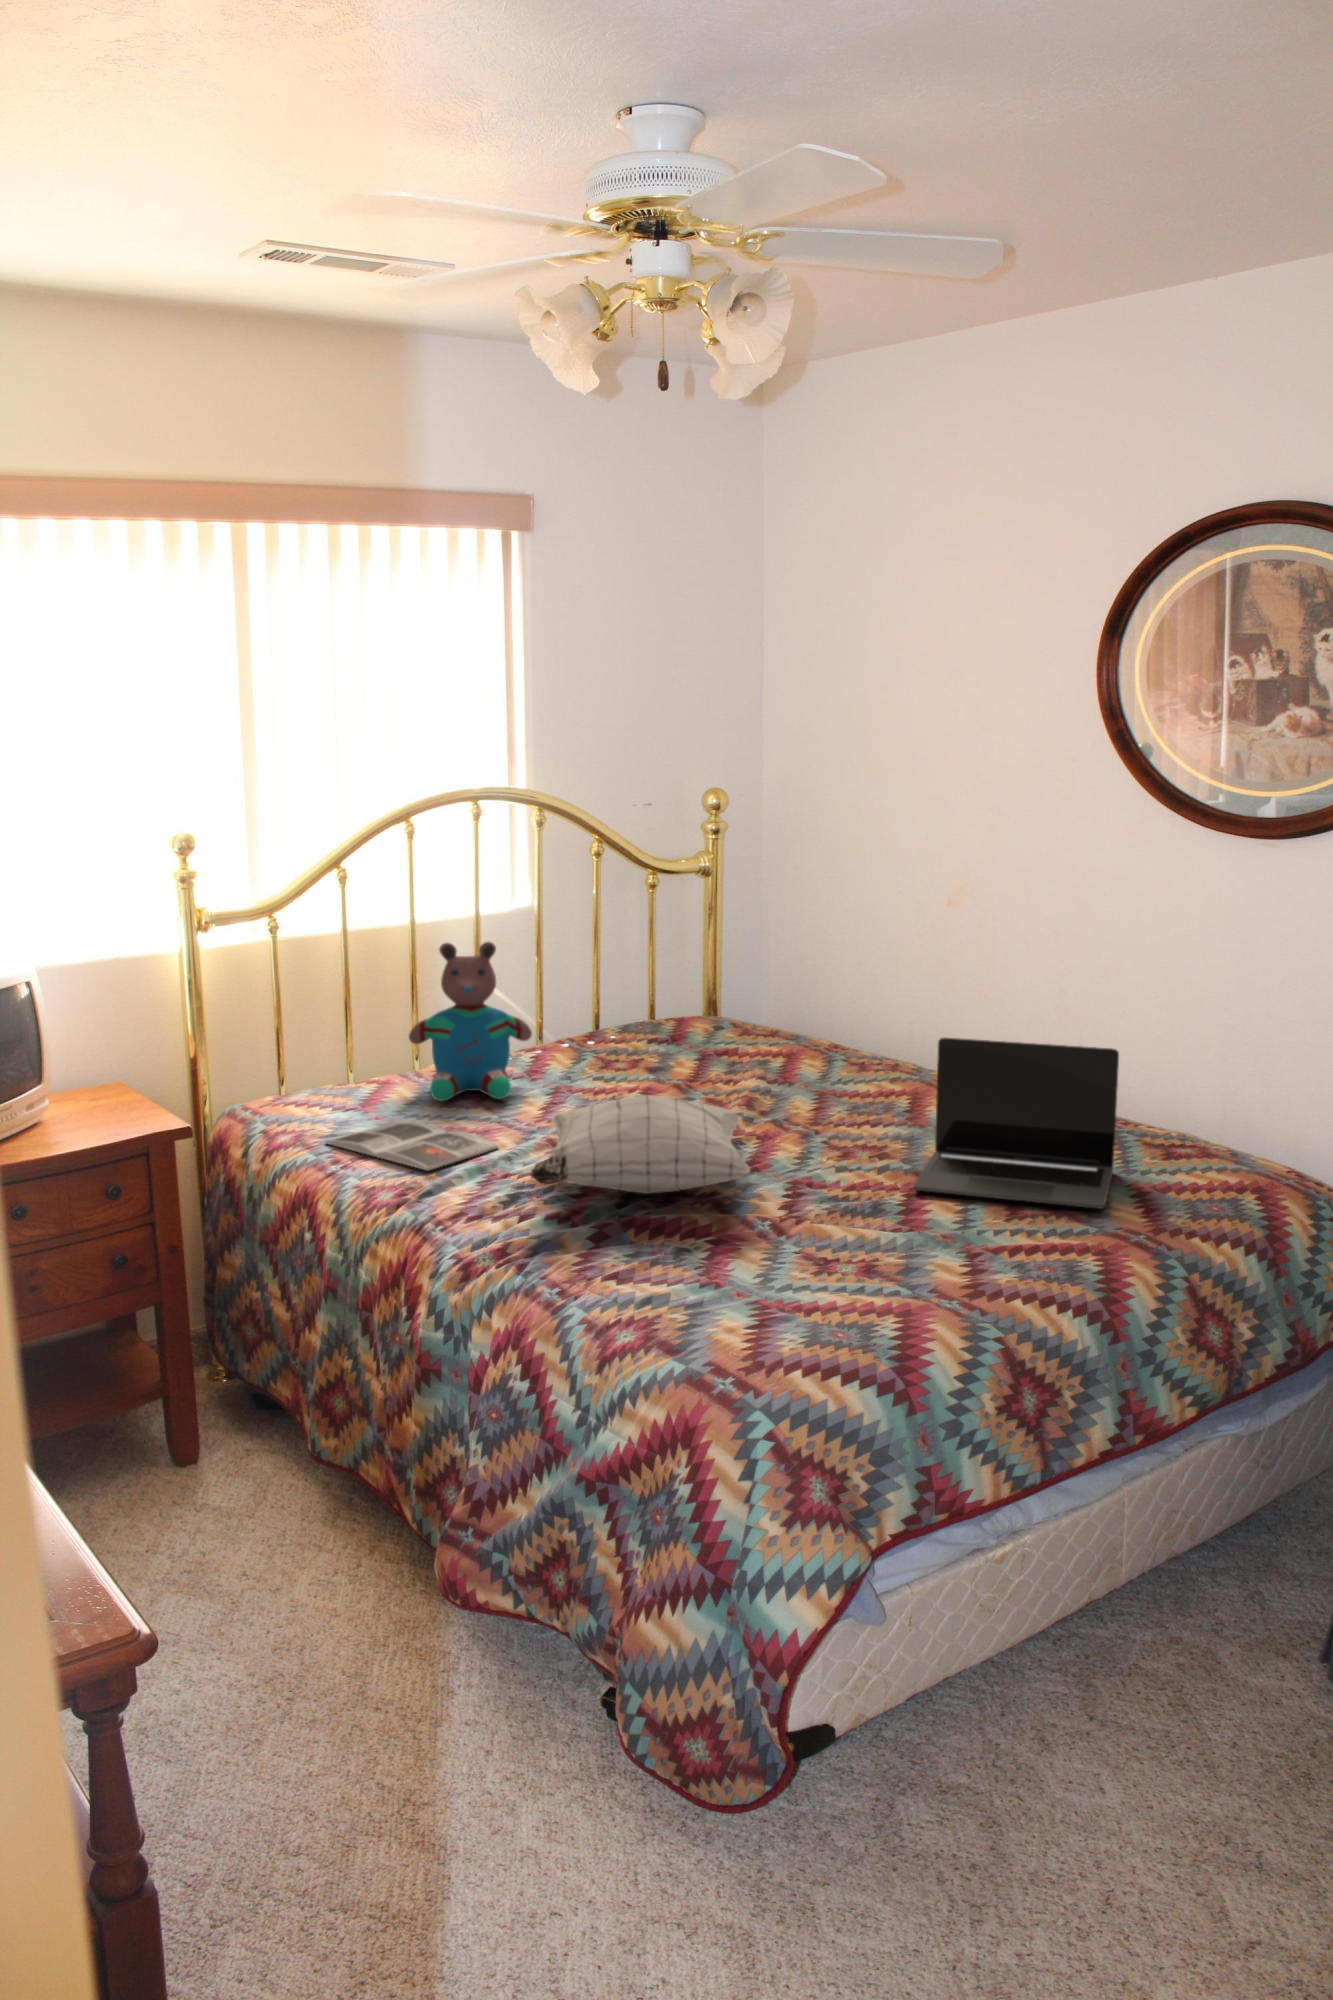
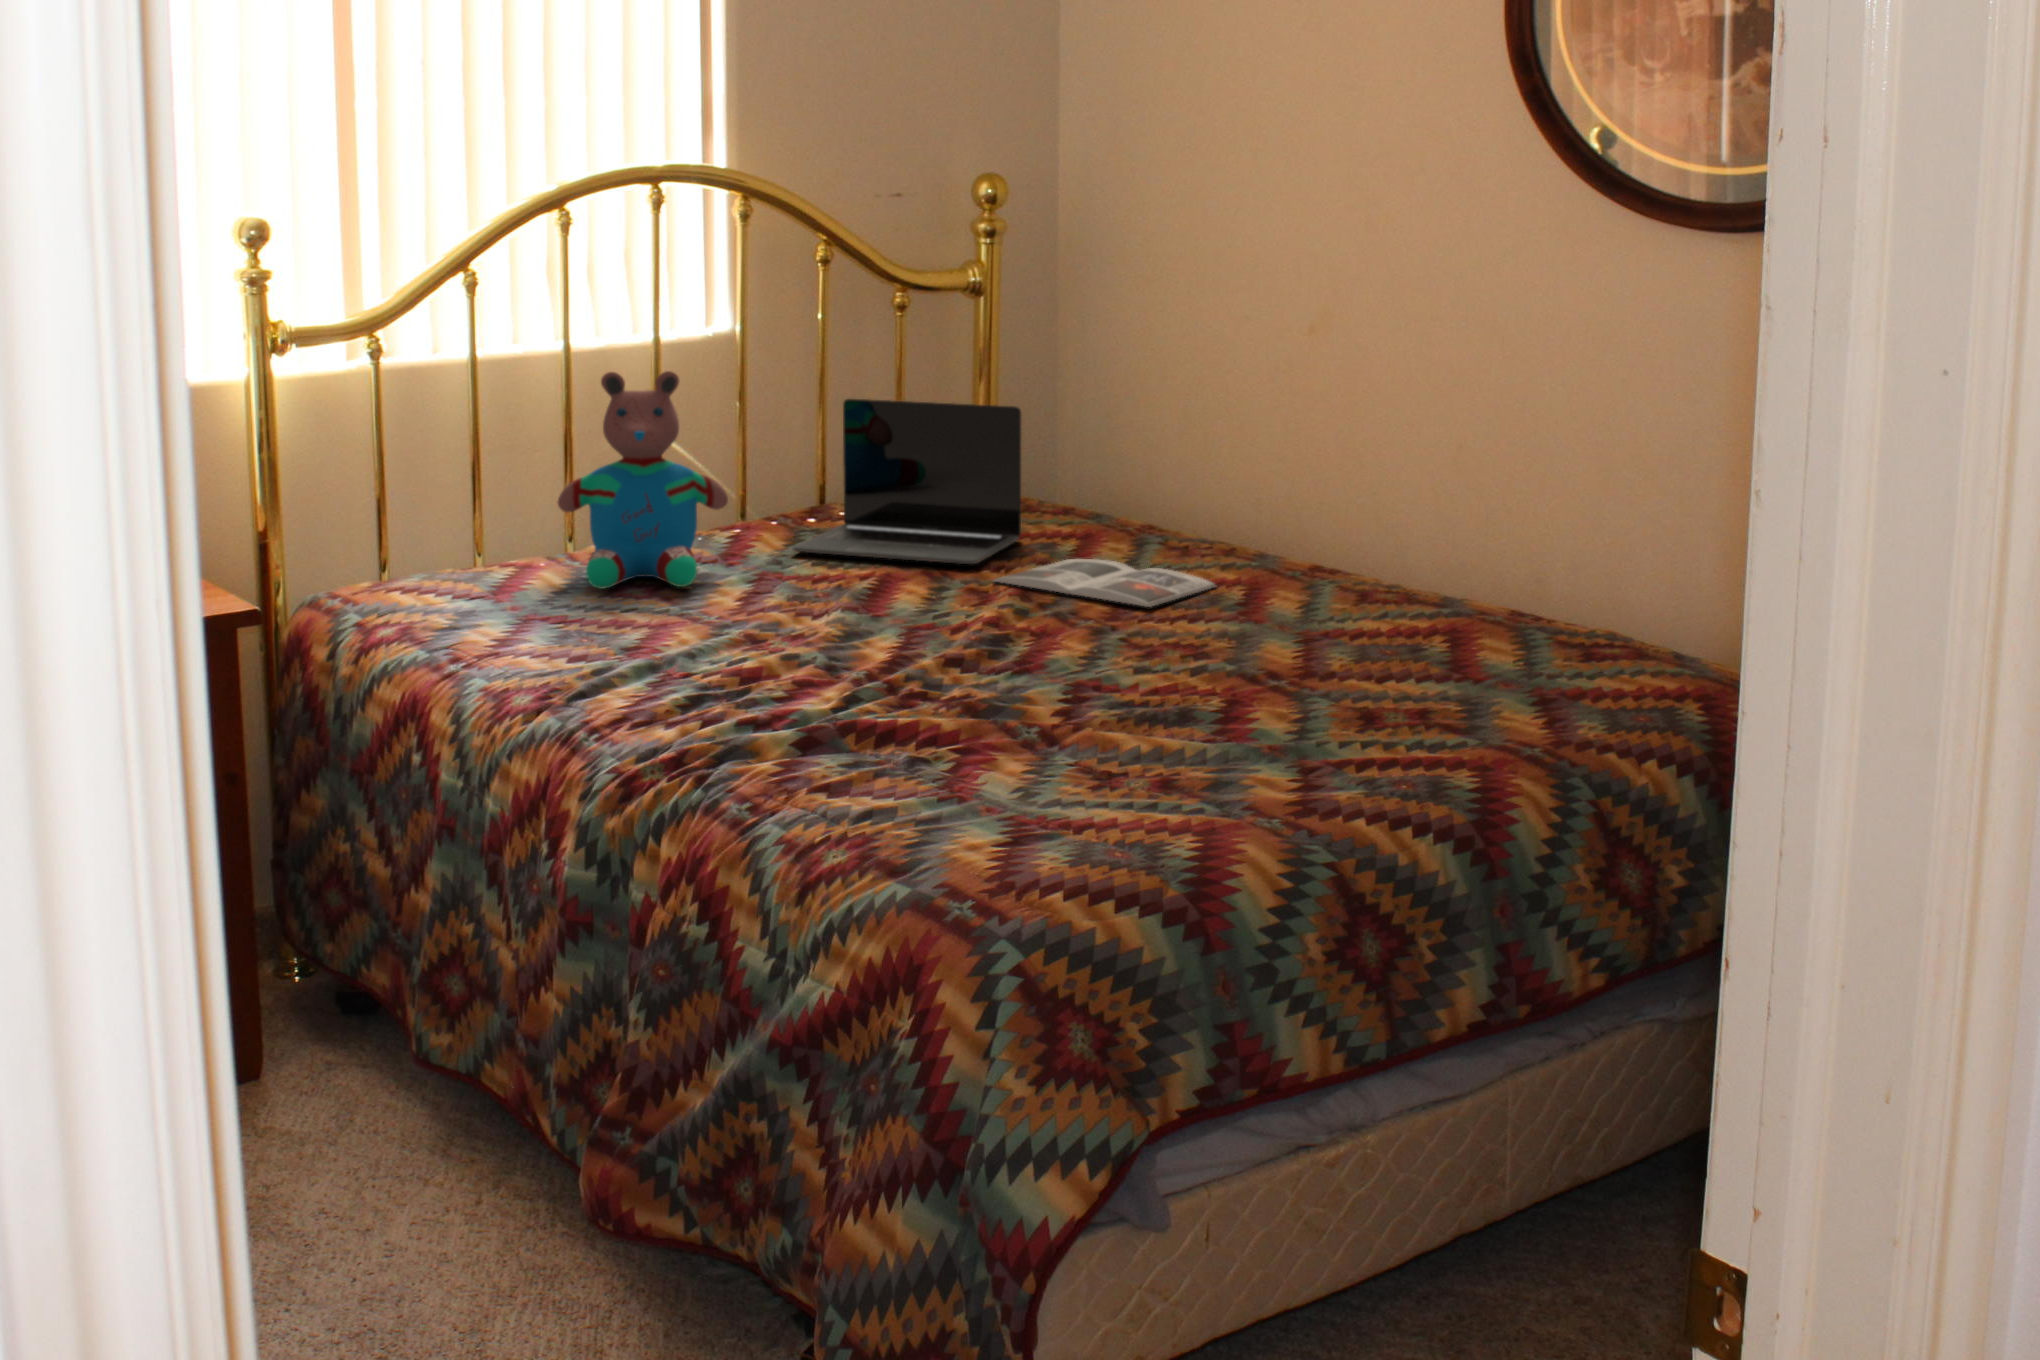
laptop: present [913,1038,1119,1209] -> present [793,399,1021,564]
pillow: present [530,1095,750,1194] -> none [715,563,1012,695]
magazine: present [326,1120,499,1171] -> present [994,559,1215,607]

